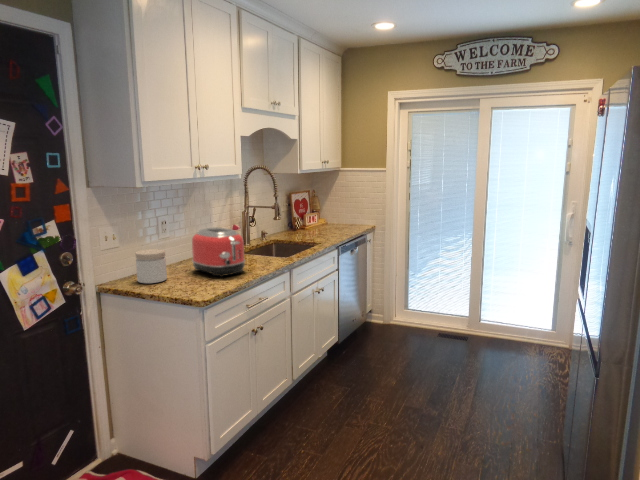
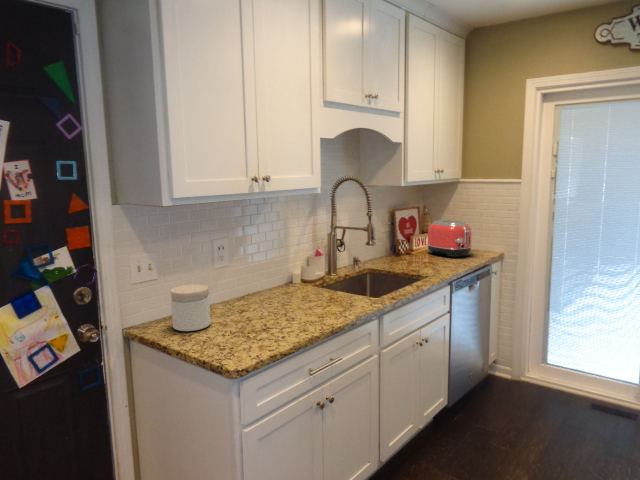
toaster: present [192,227,245,277] -> present [427,220,472,258]

